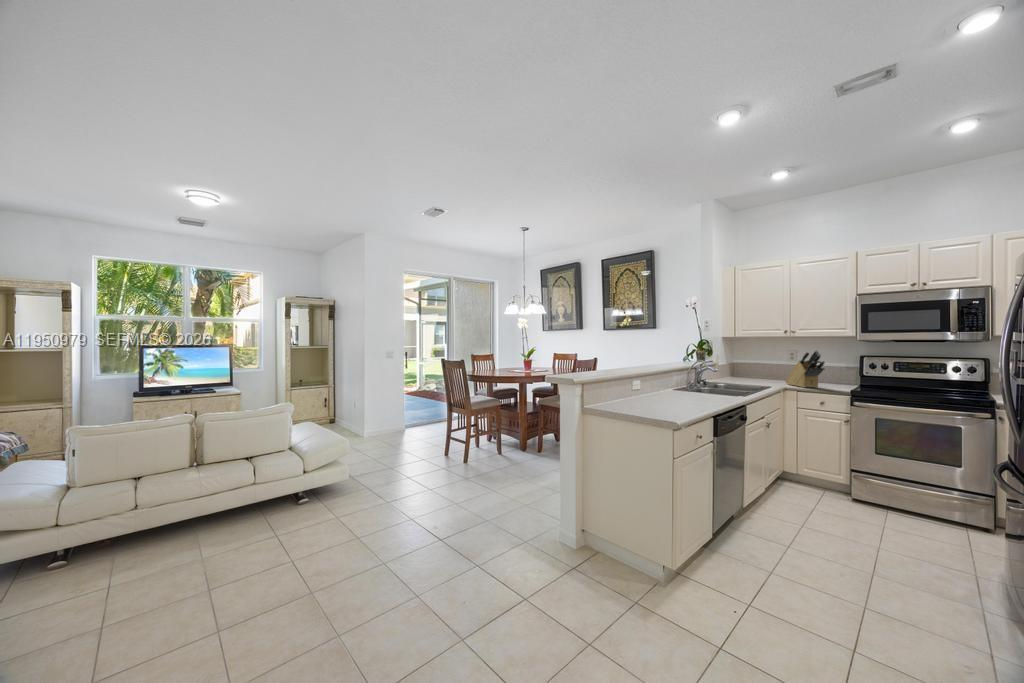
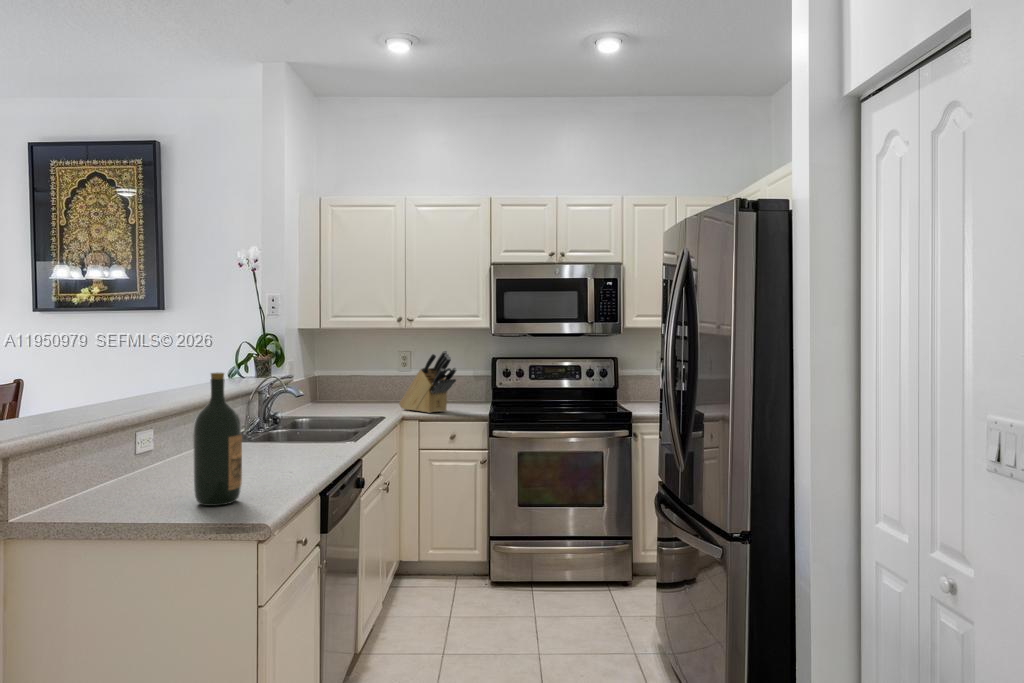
wine bottle: none [658,359,677,413] -> present [193,373,242,506]

